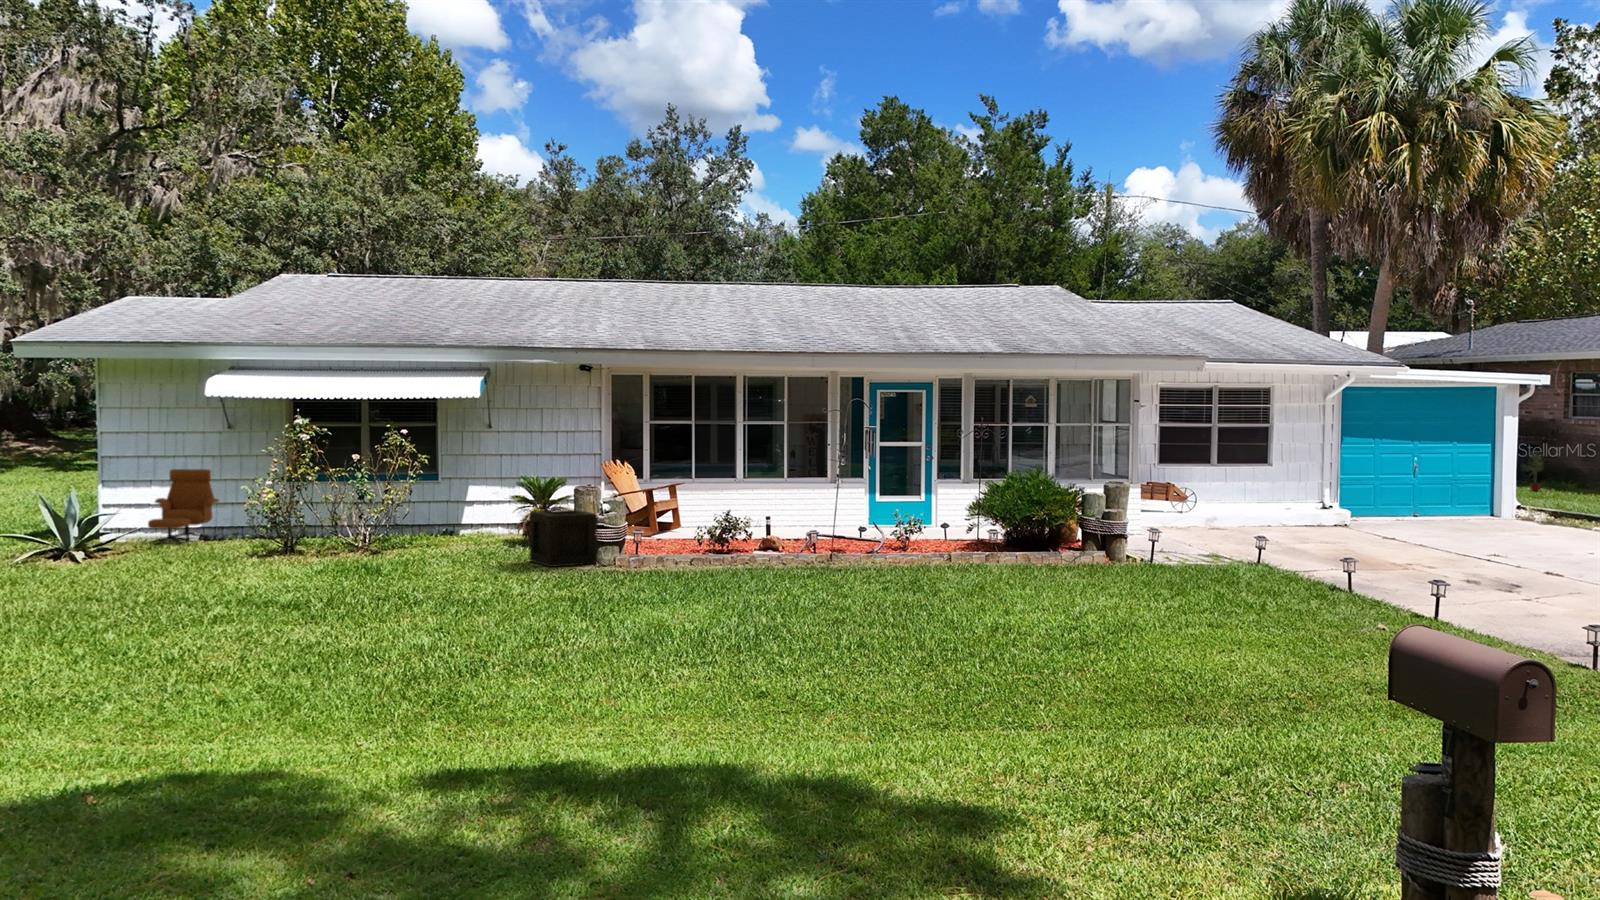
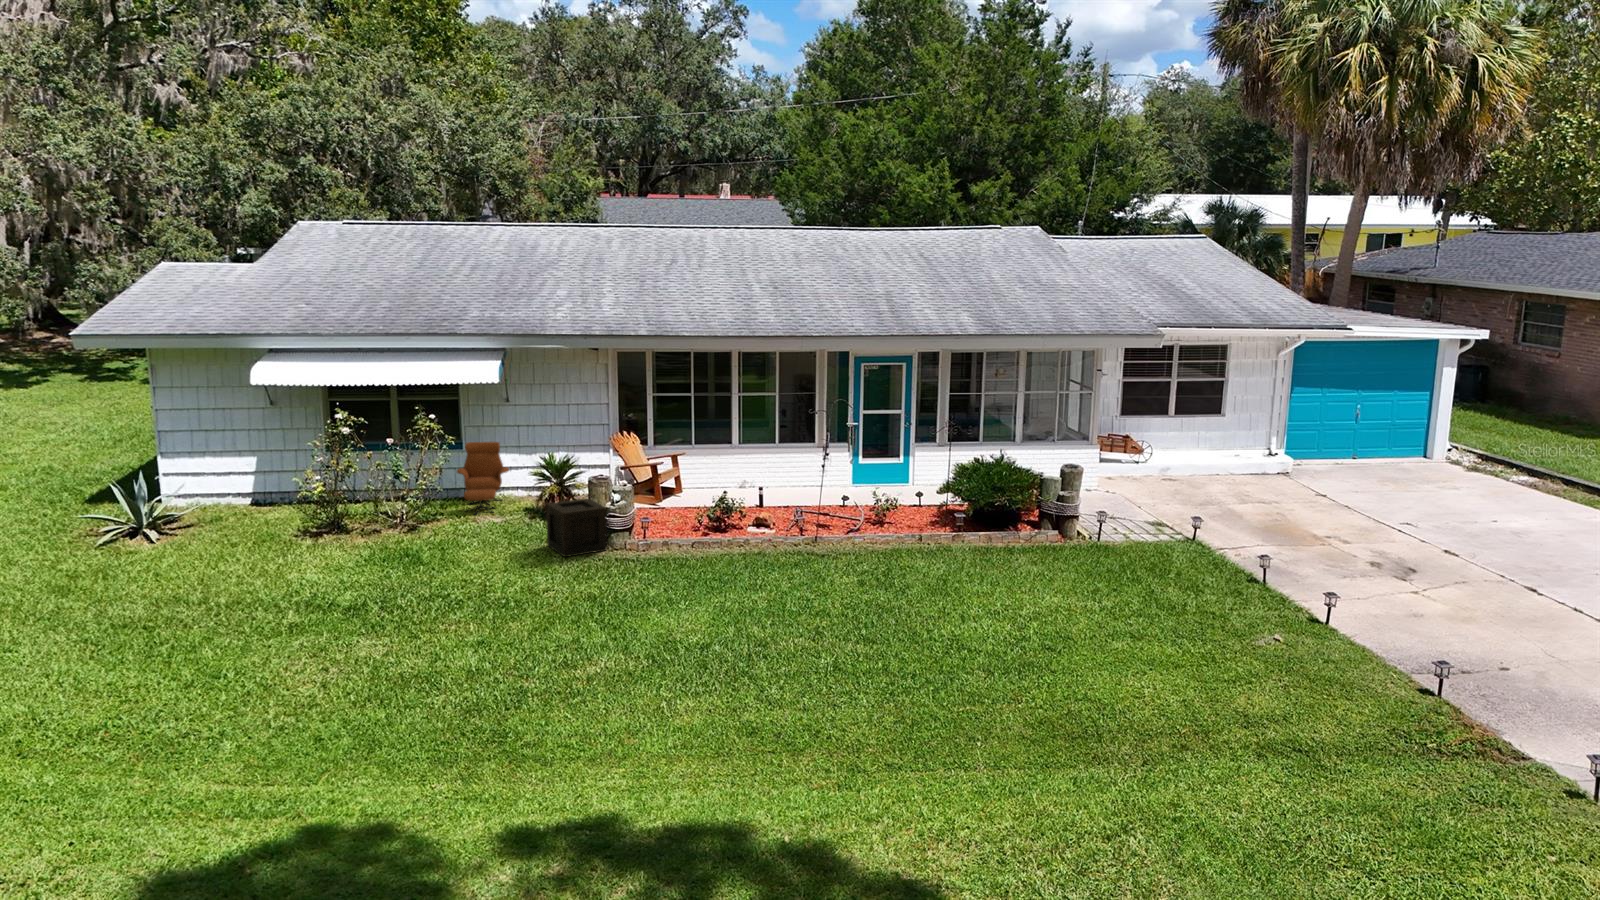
potted tree: present [1522,452,1544,491] -> none [1465,368,1490,407]
lounge chair: present [148,469,219,545] -> present [457,442,509,514]

